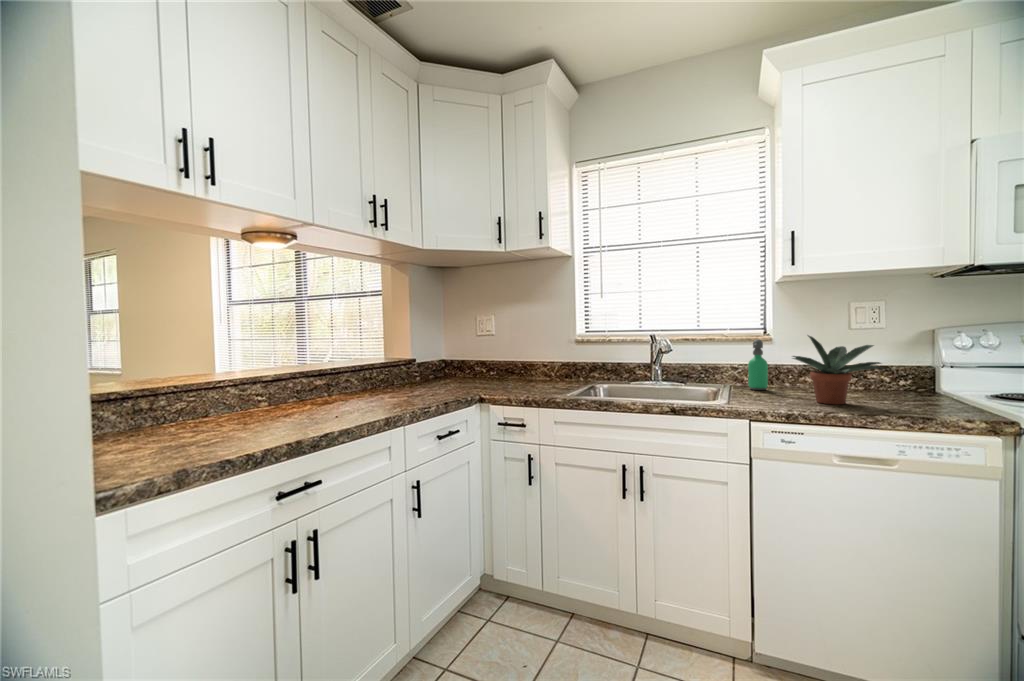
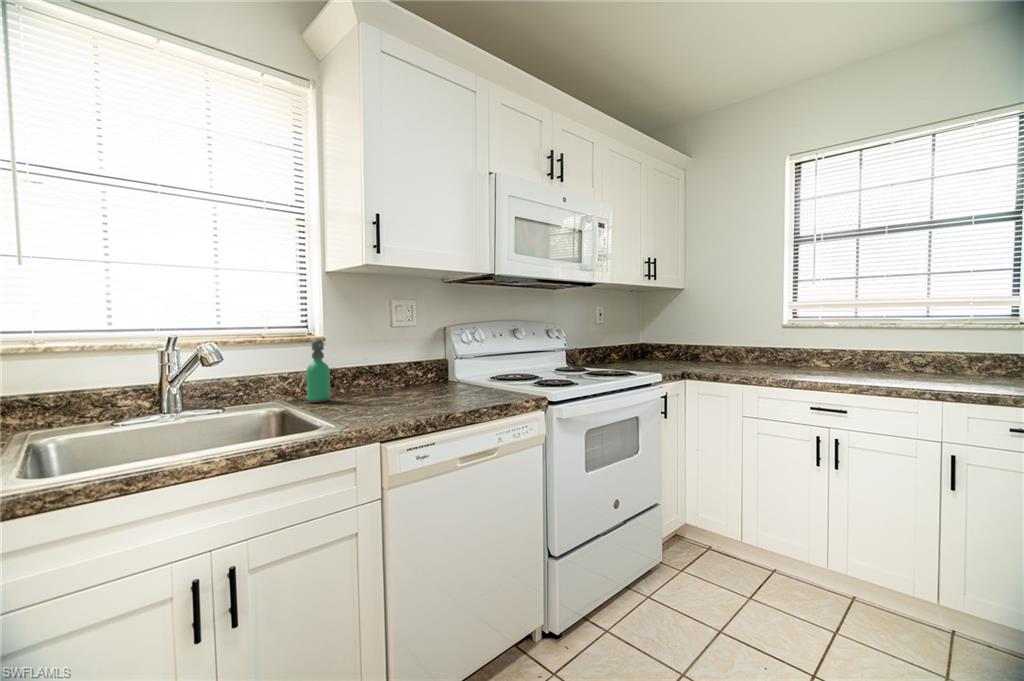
potted plant: present [793,335,882,404] -> none [374,332,465,406]

